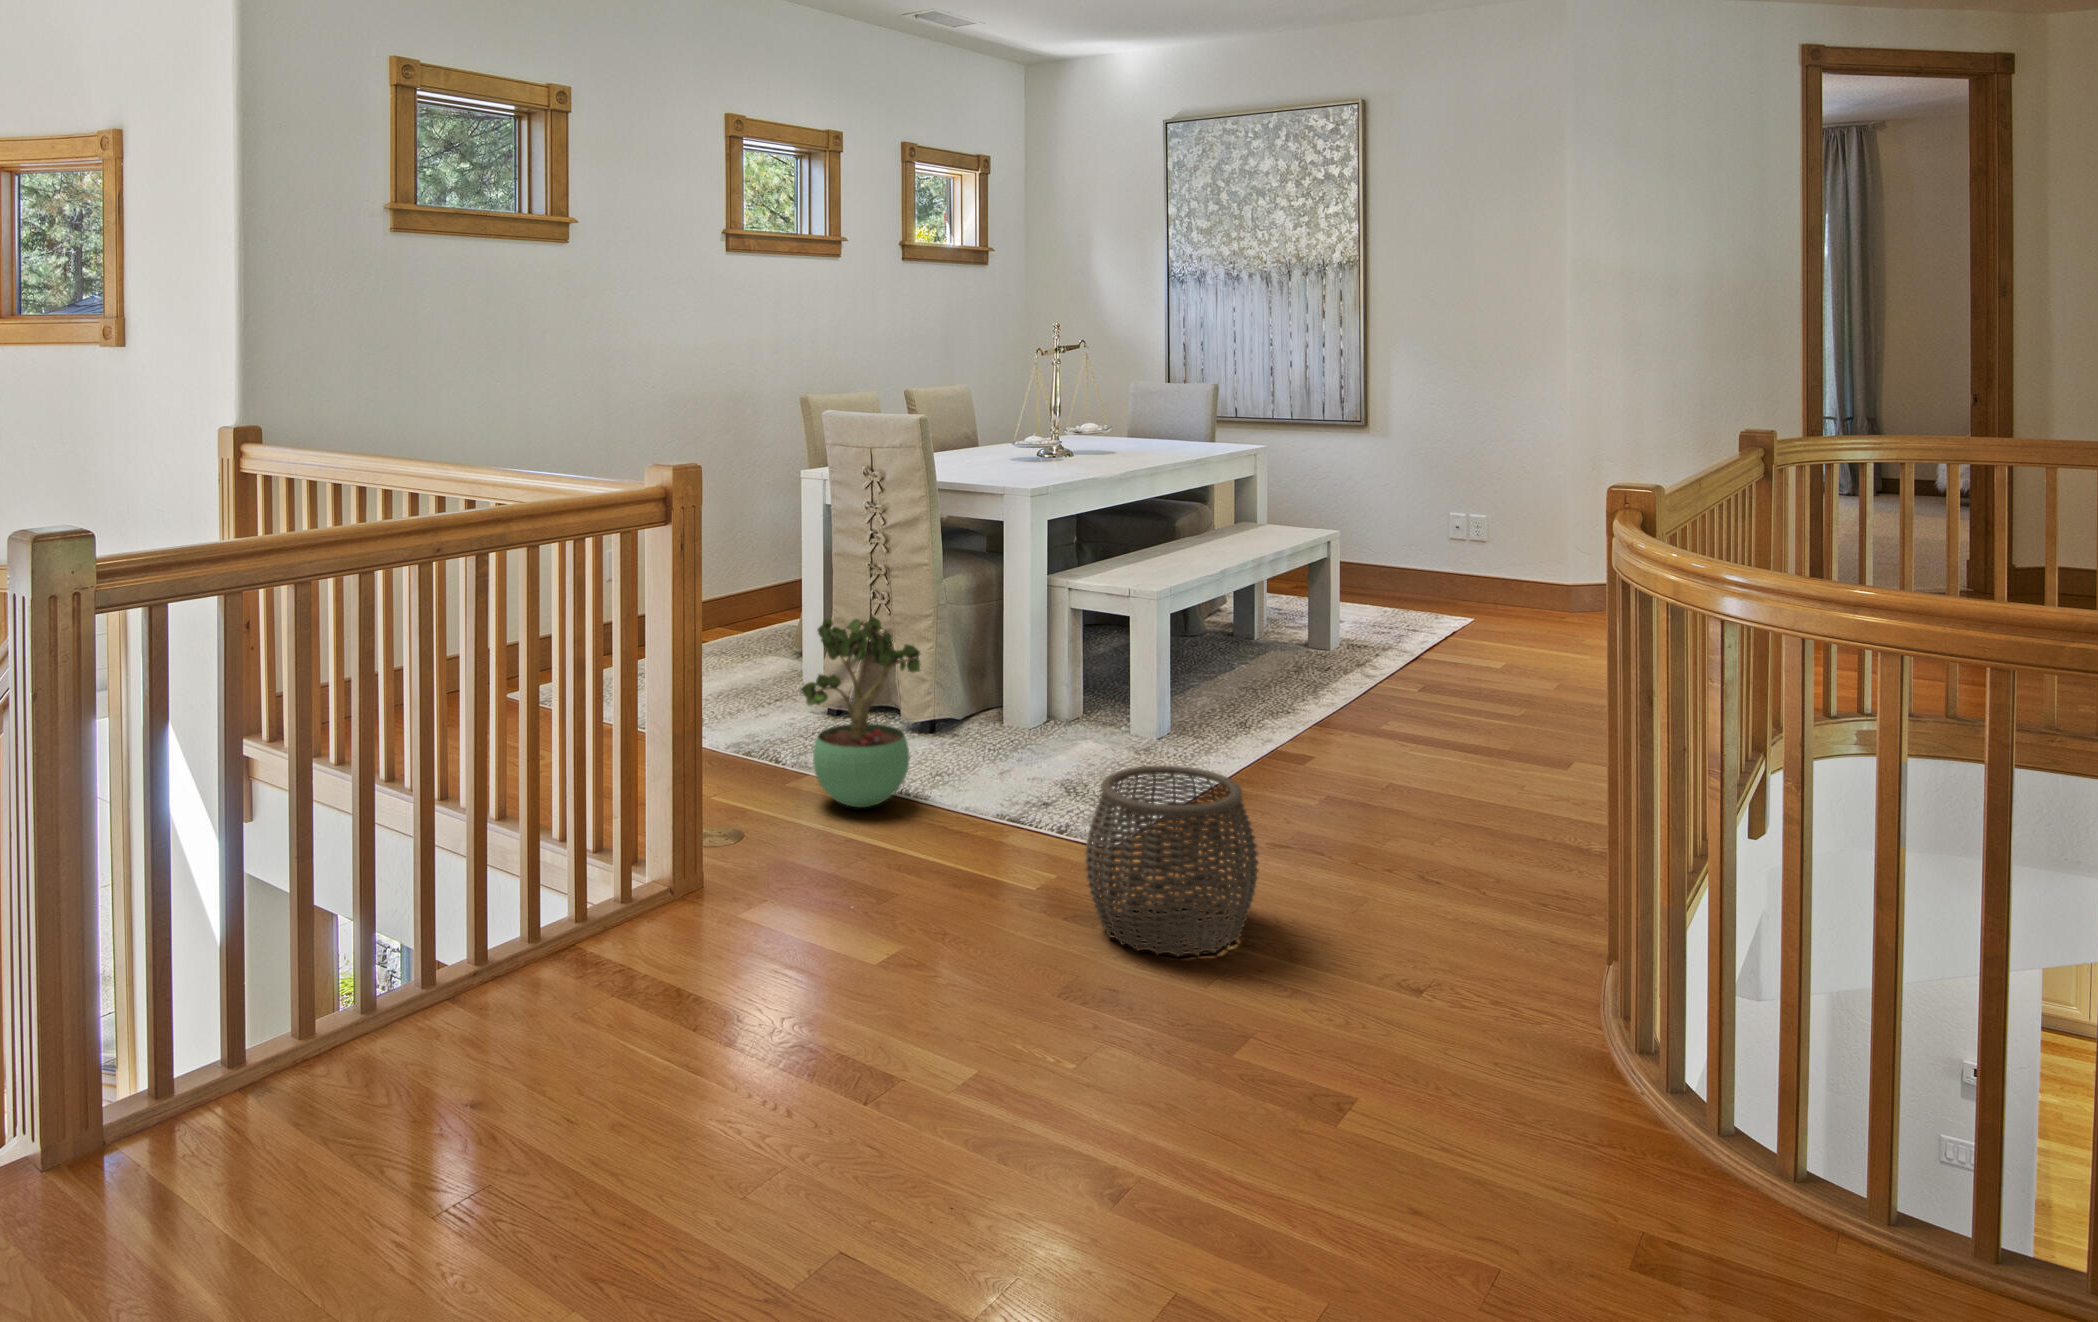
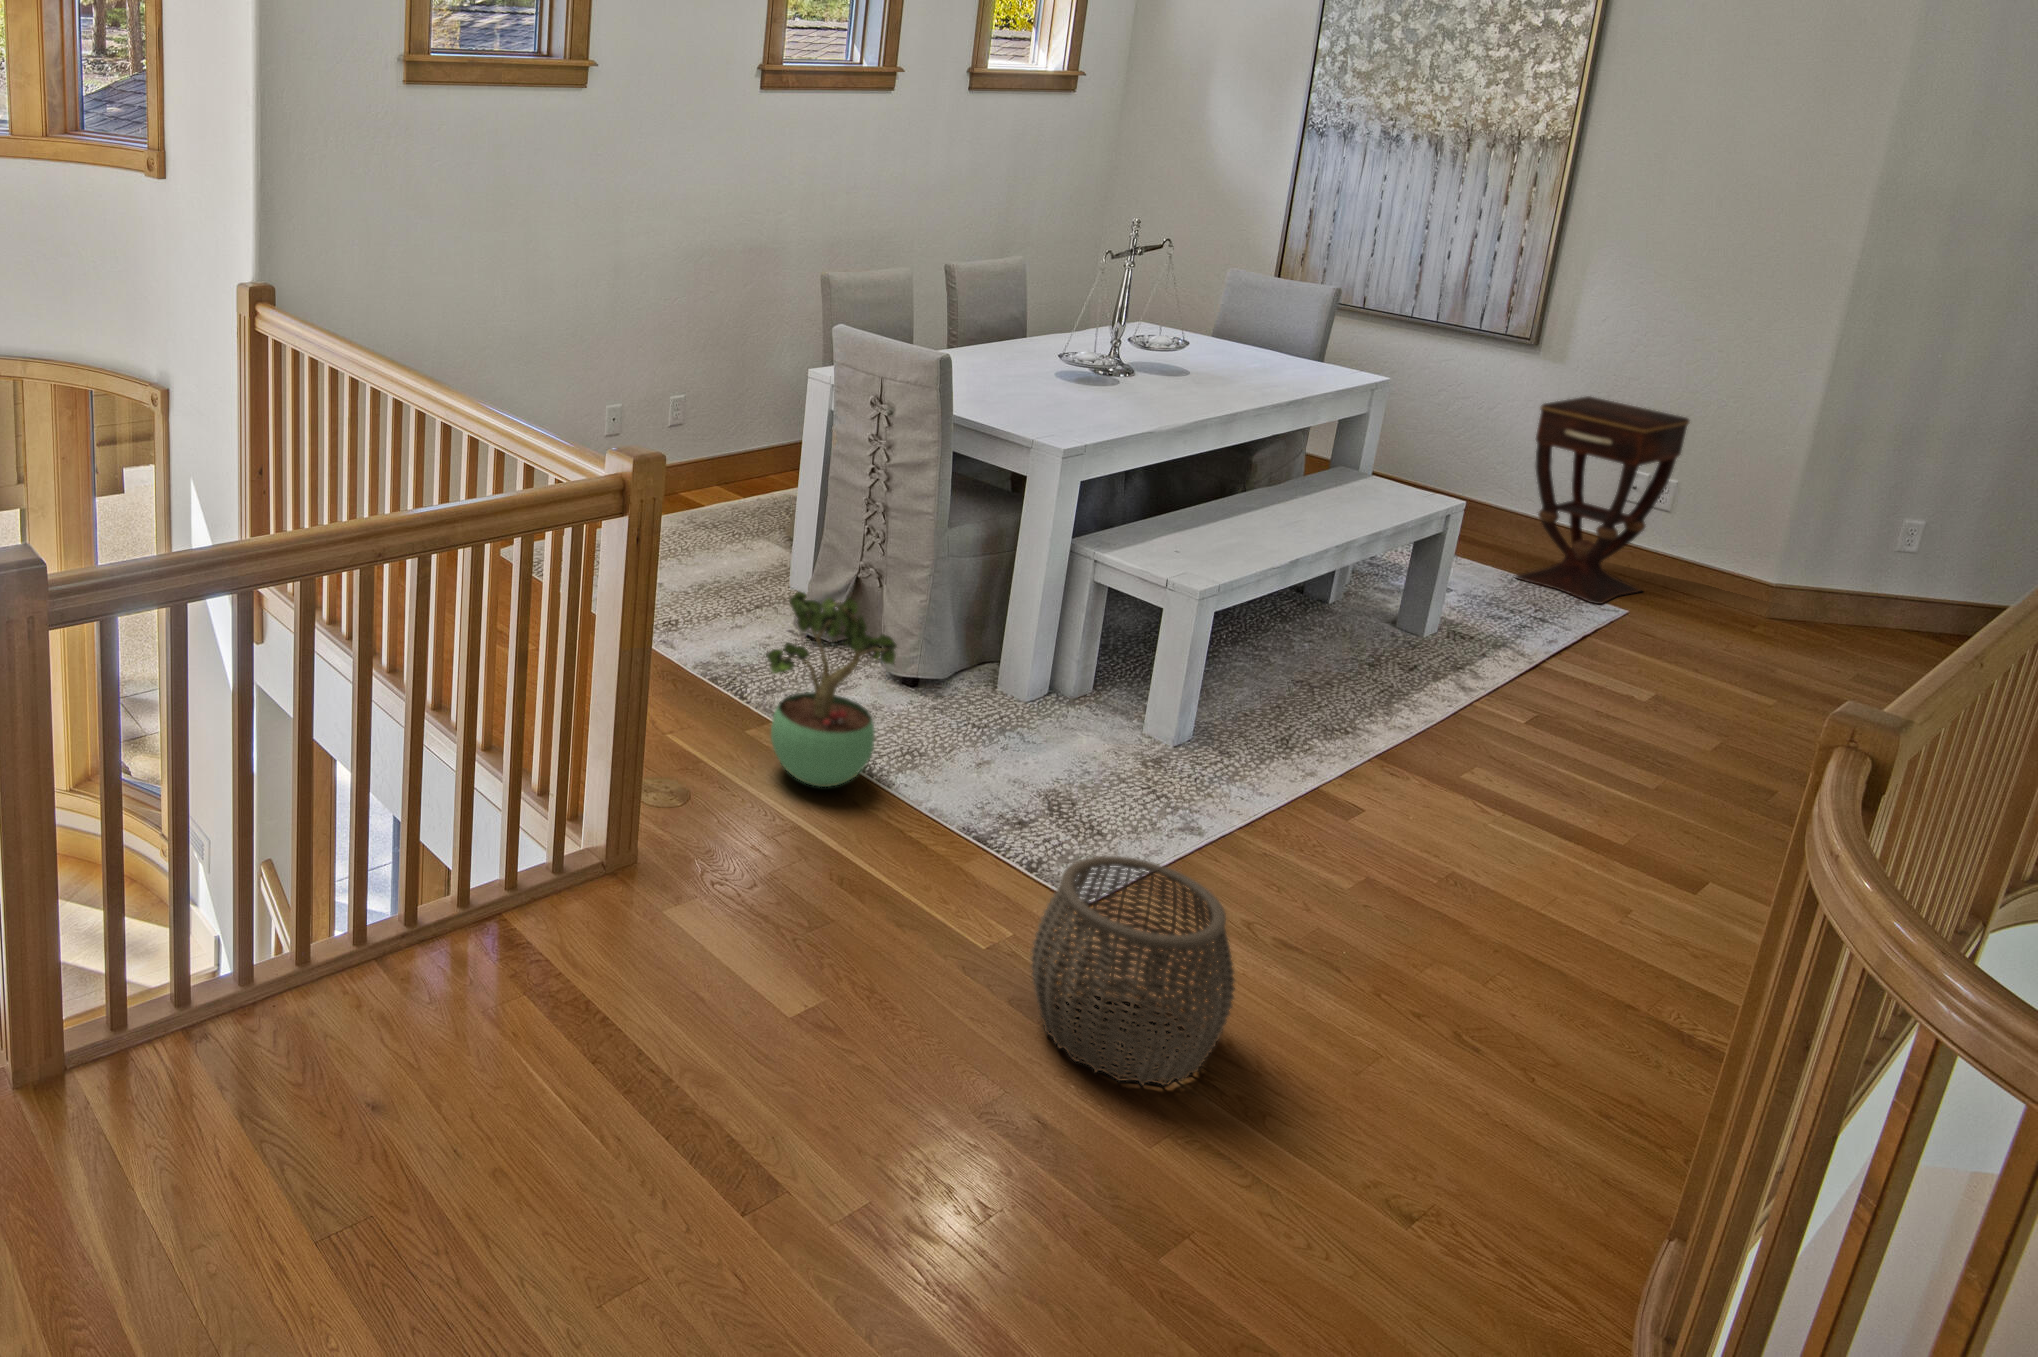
side table: none [1376,460,1480,619] -> present [1515,396,1689,604]

